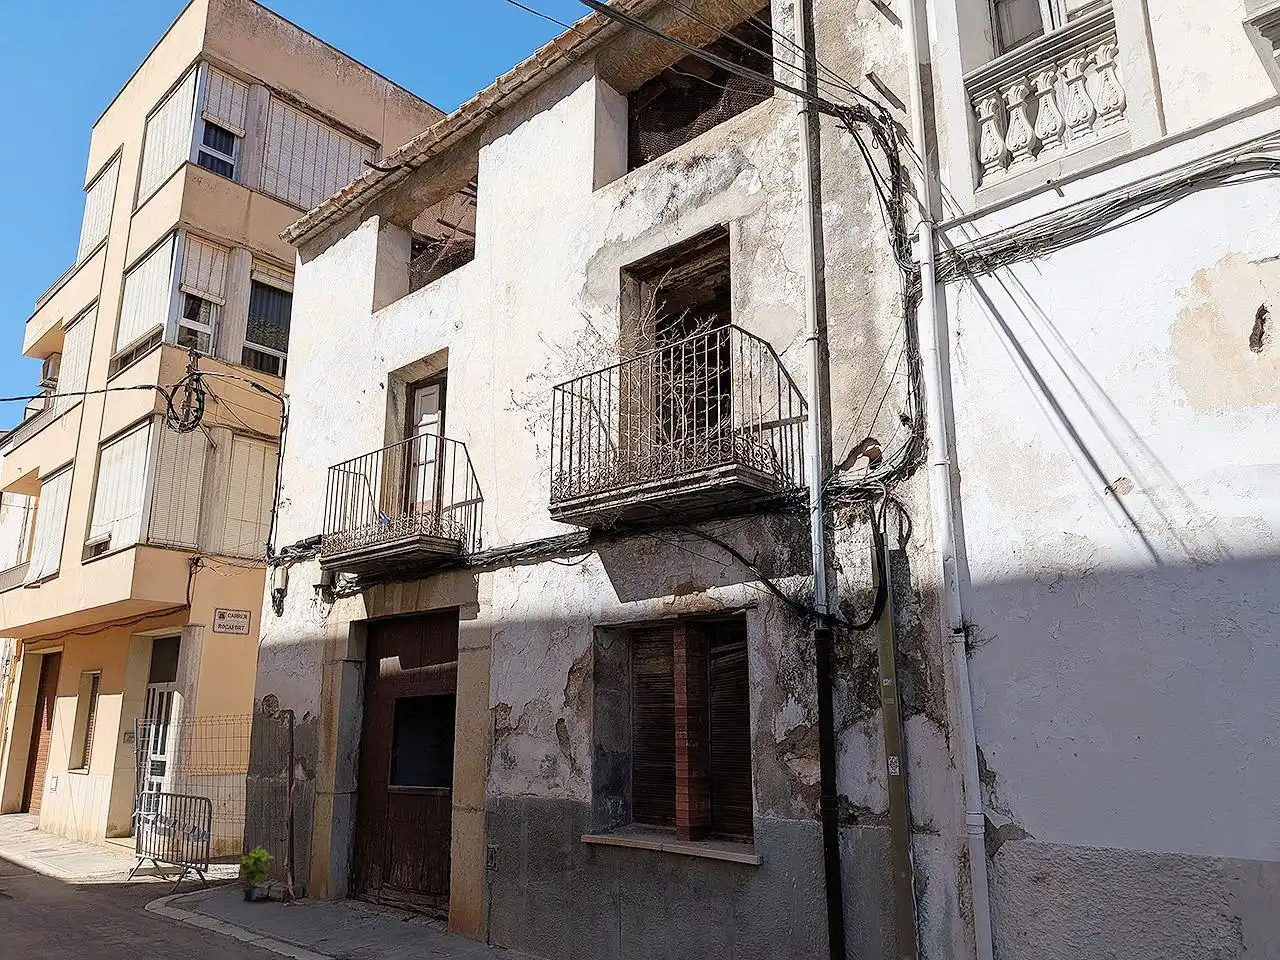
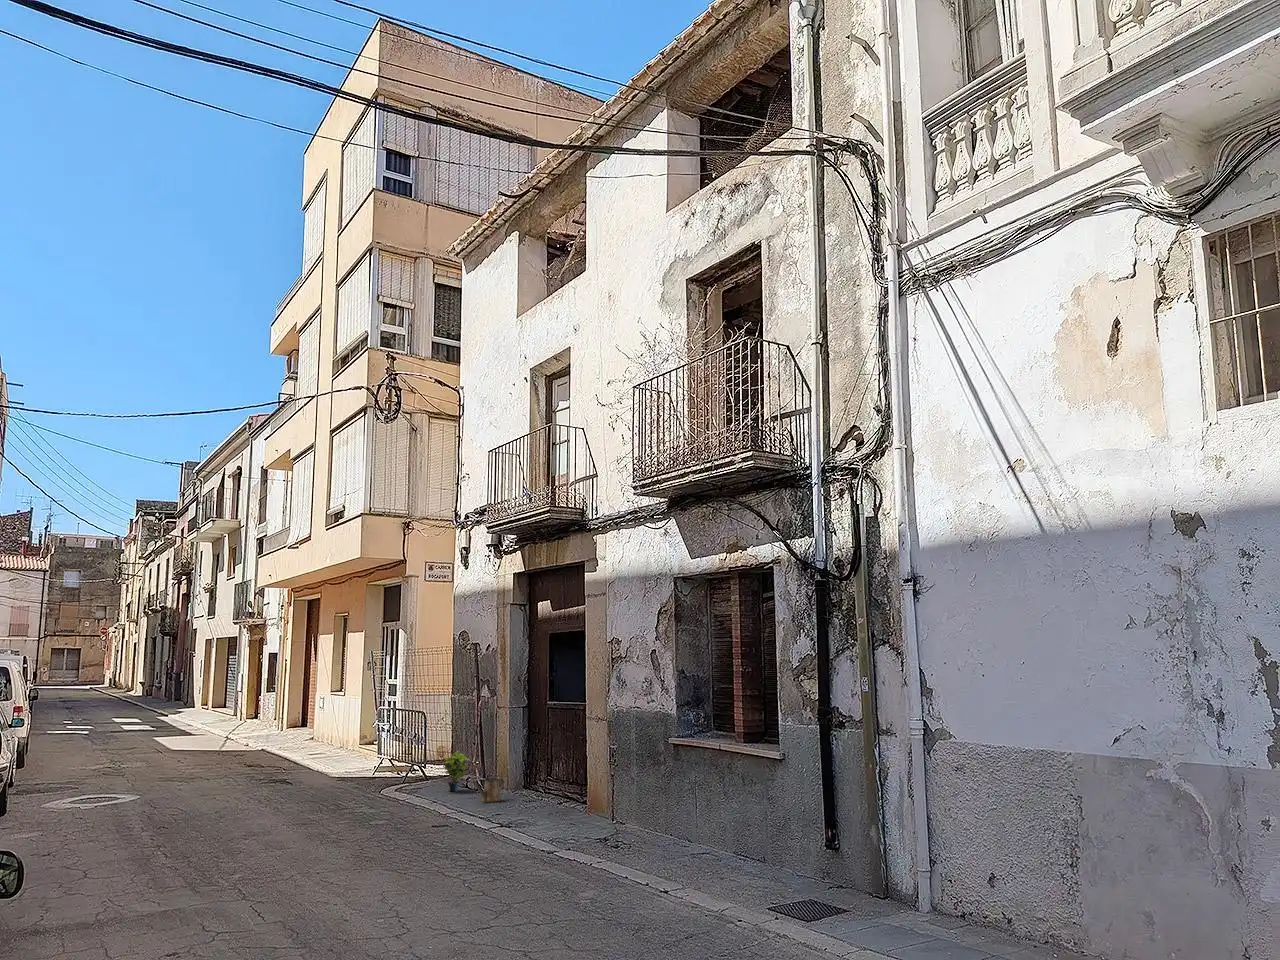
watering can: none [281,881,324,915] -> present [470,777,504,802]

